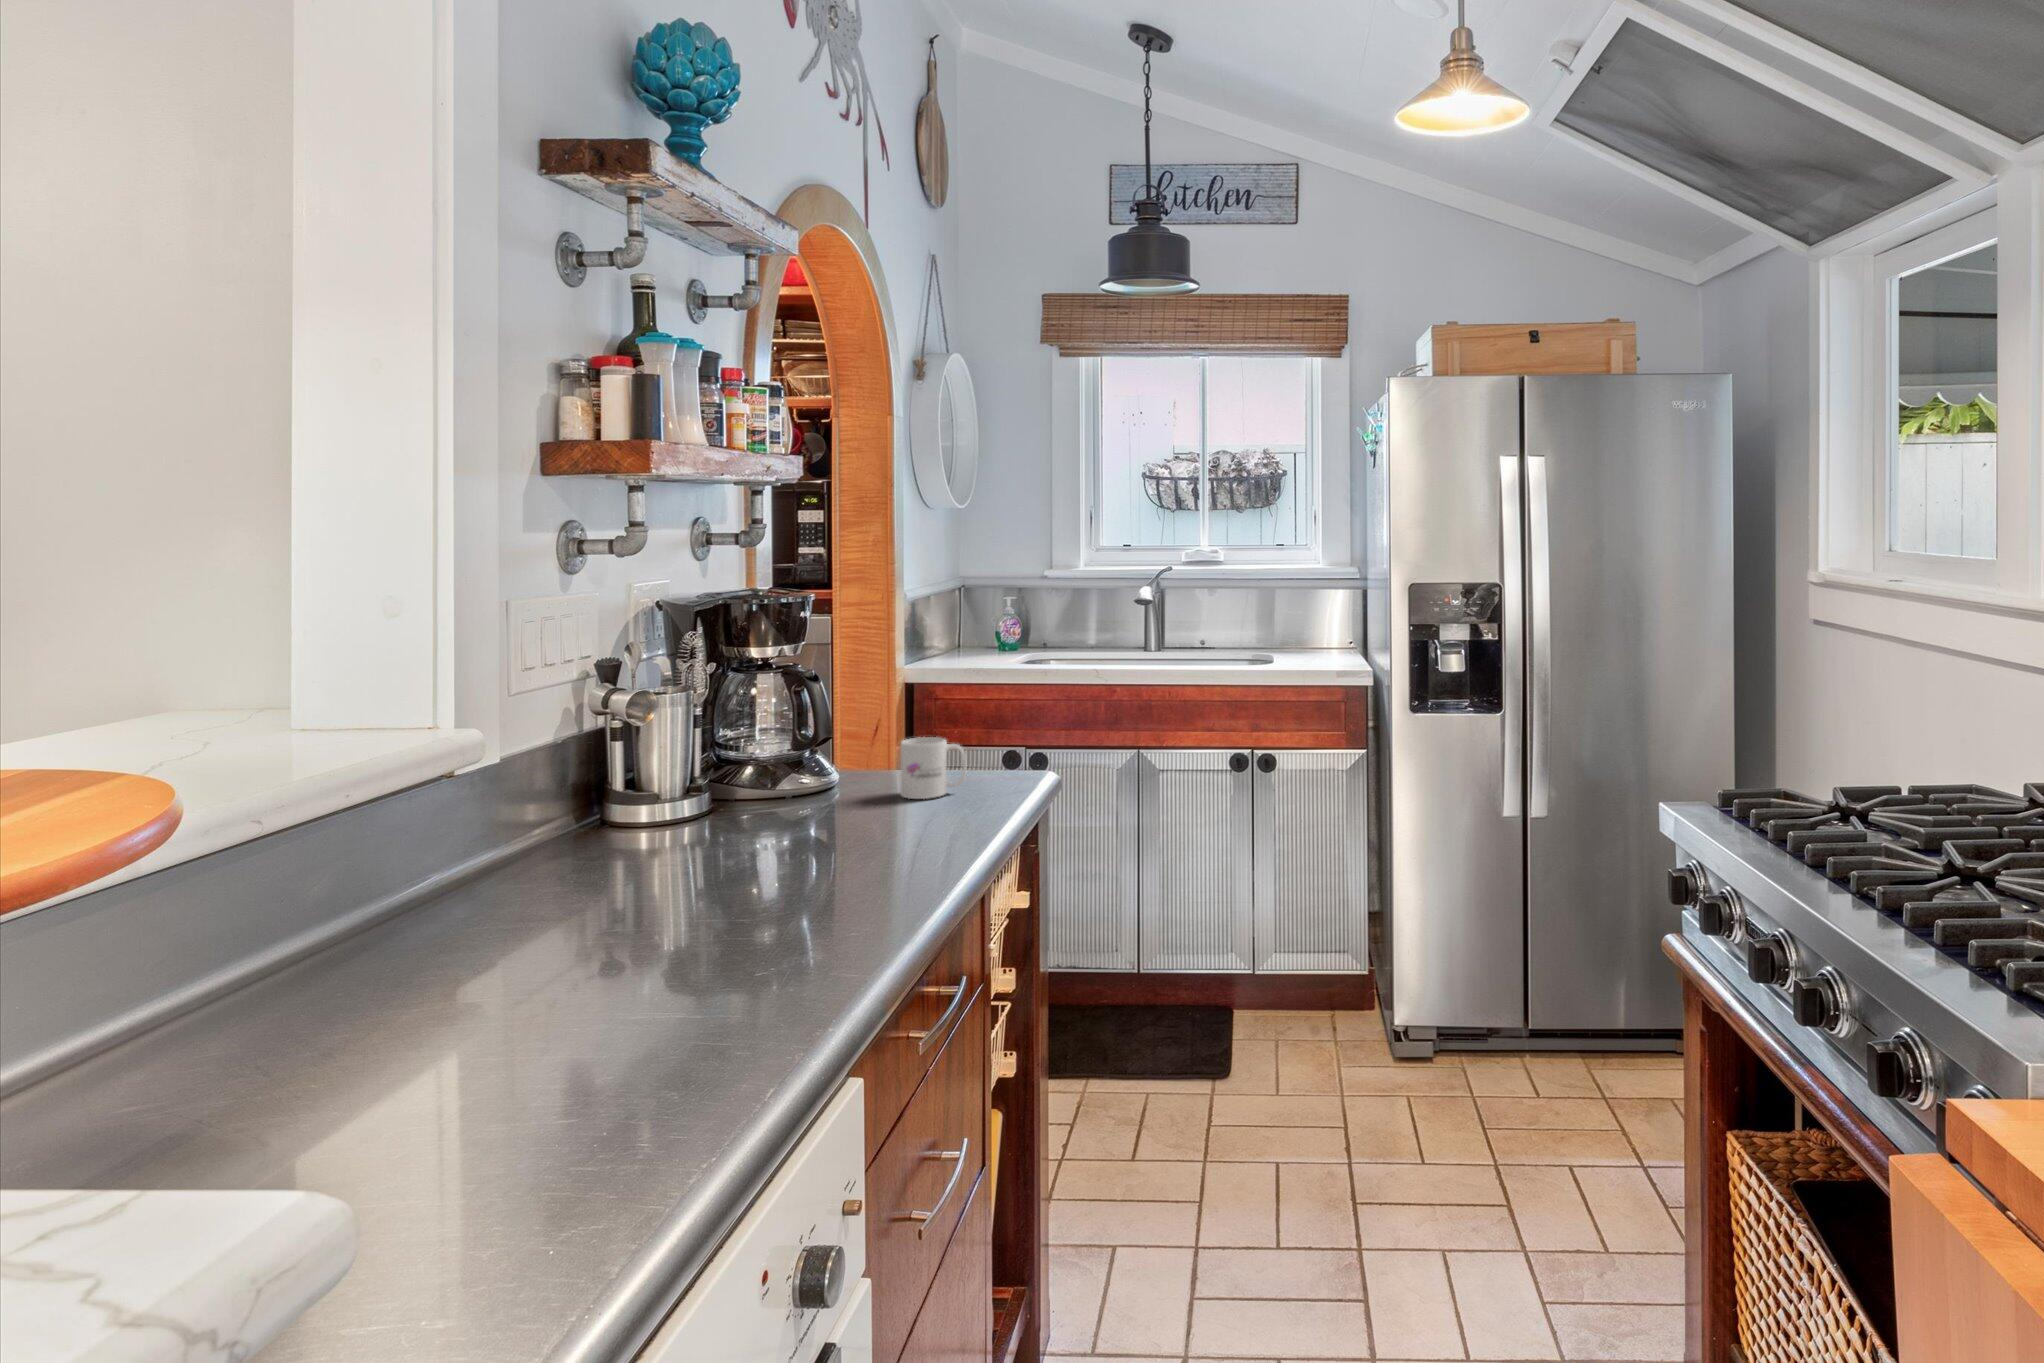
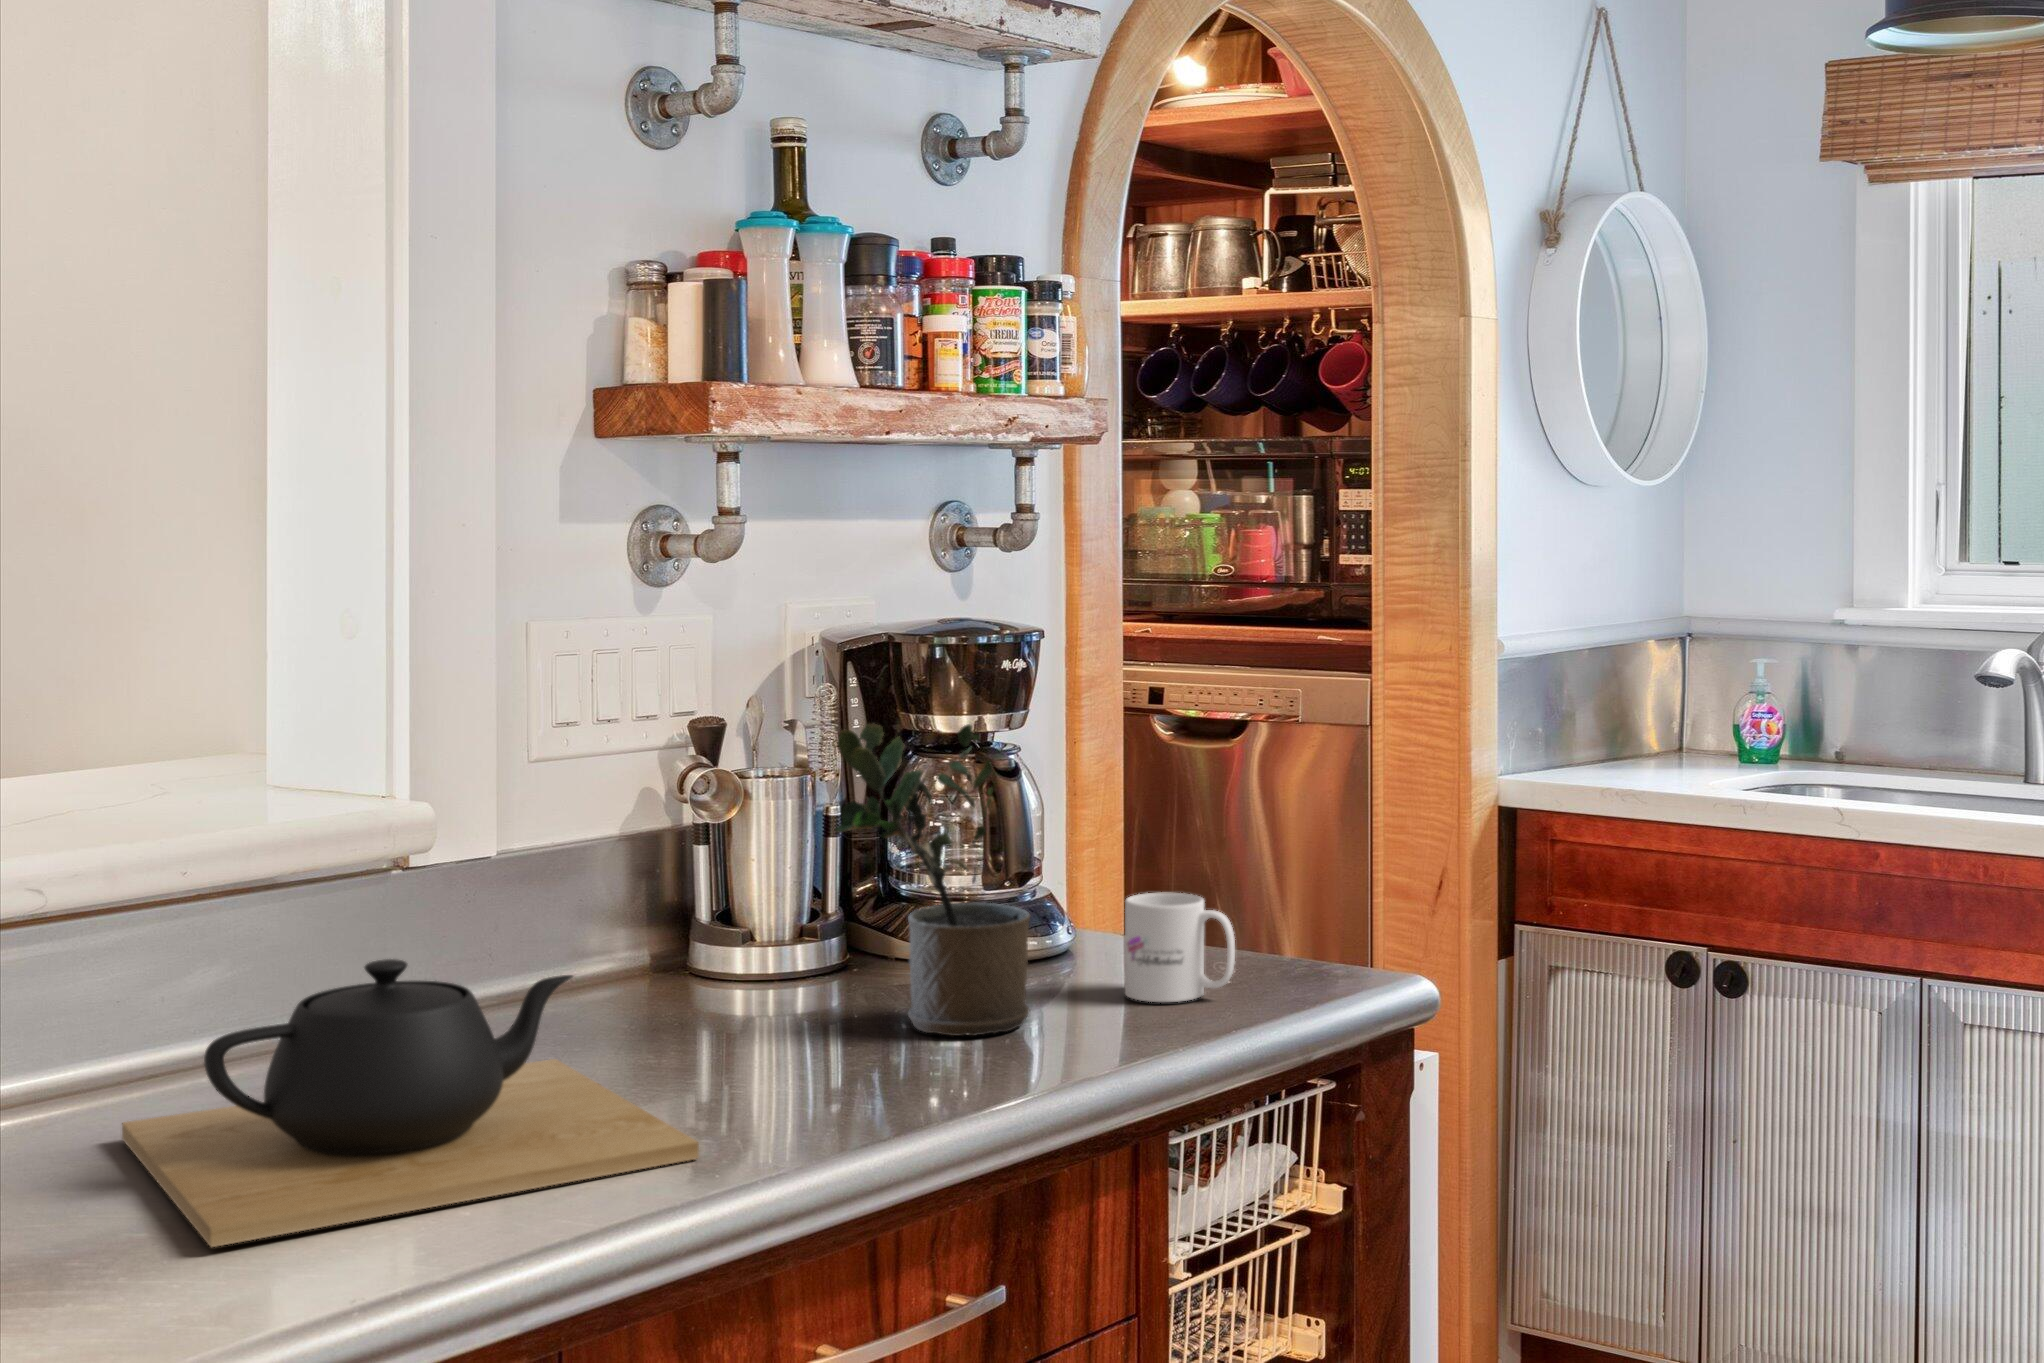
potted plant: none [760,649,879,832] -> present [835,724,1030,1036]
teapot: none [366,818,818,1018] -> present [122,959,699,1247]

